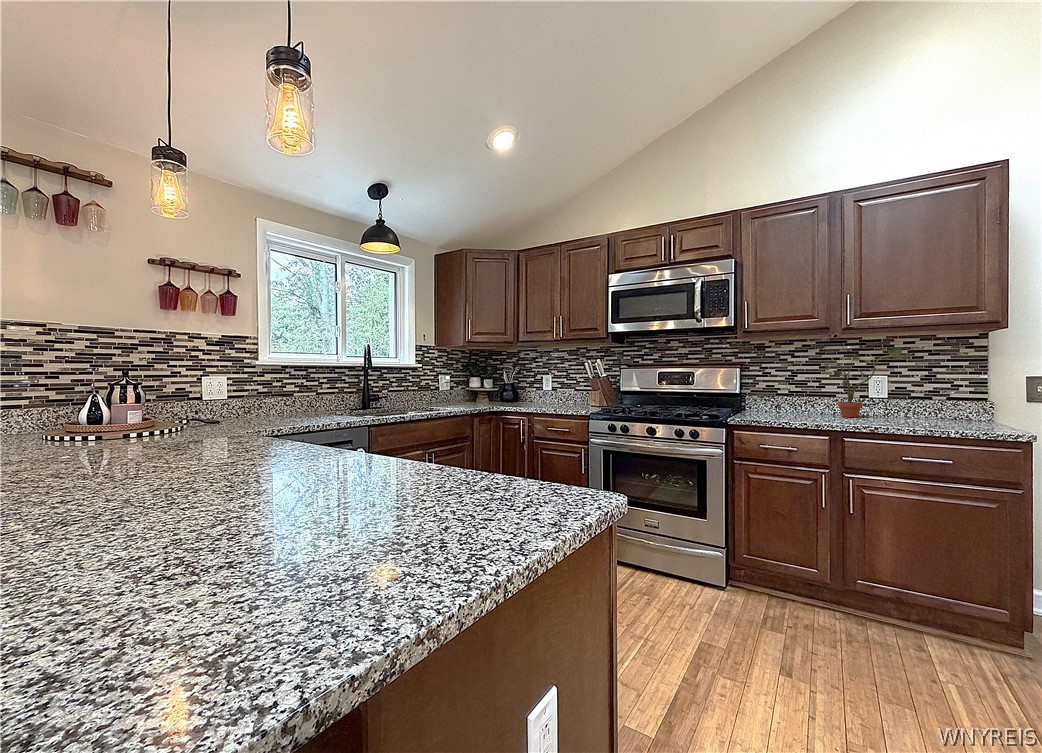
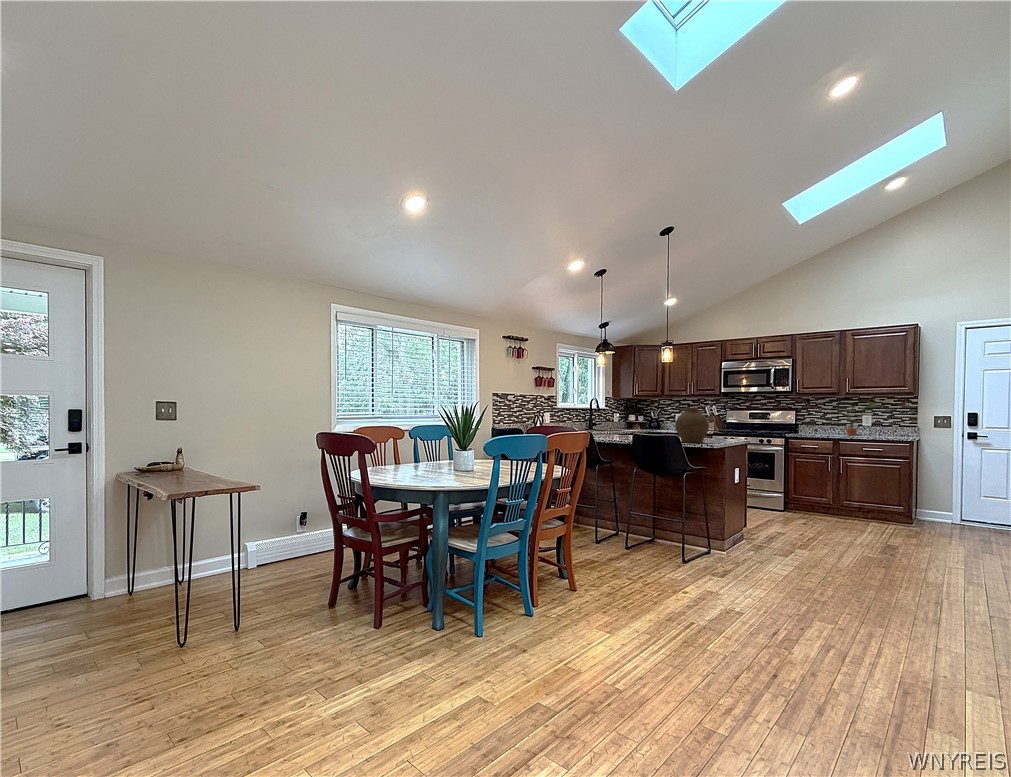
vase: none [193,338,364,518] -> present [675,408,709,443]

